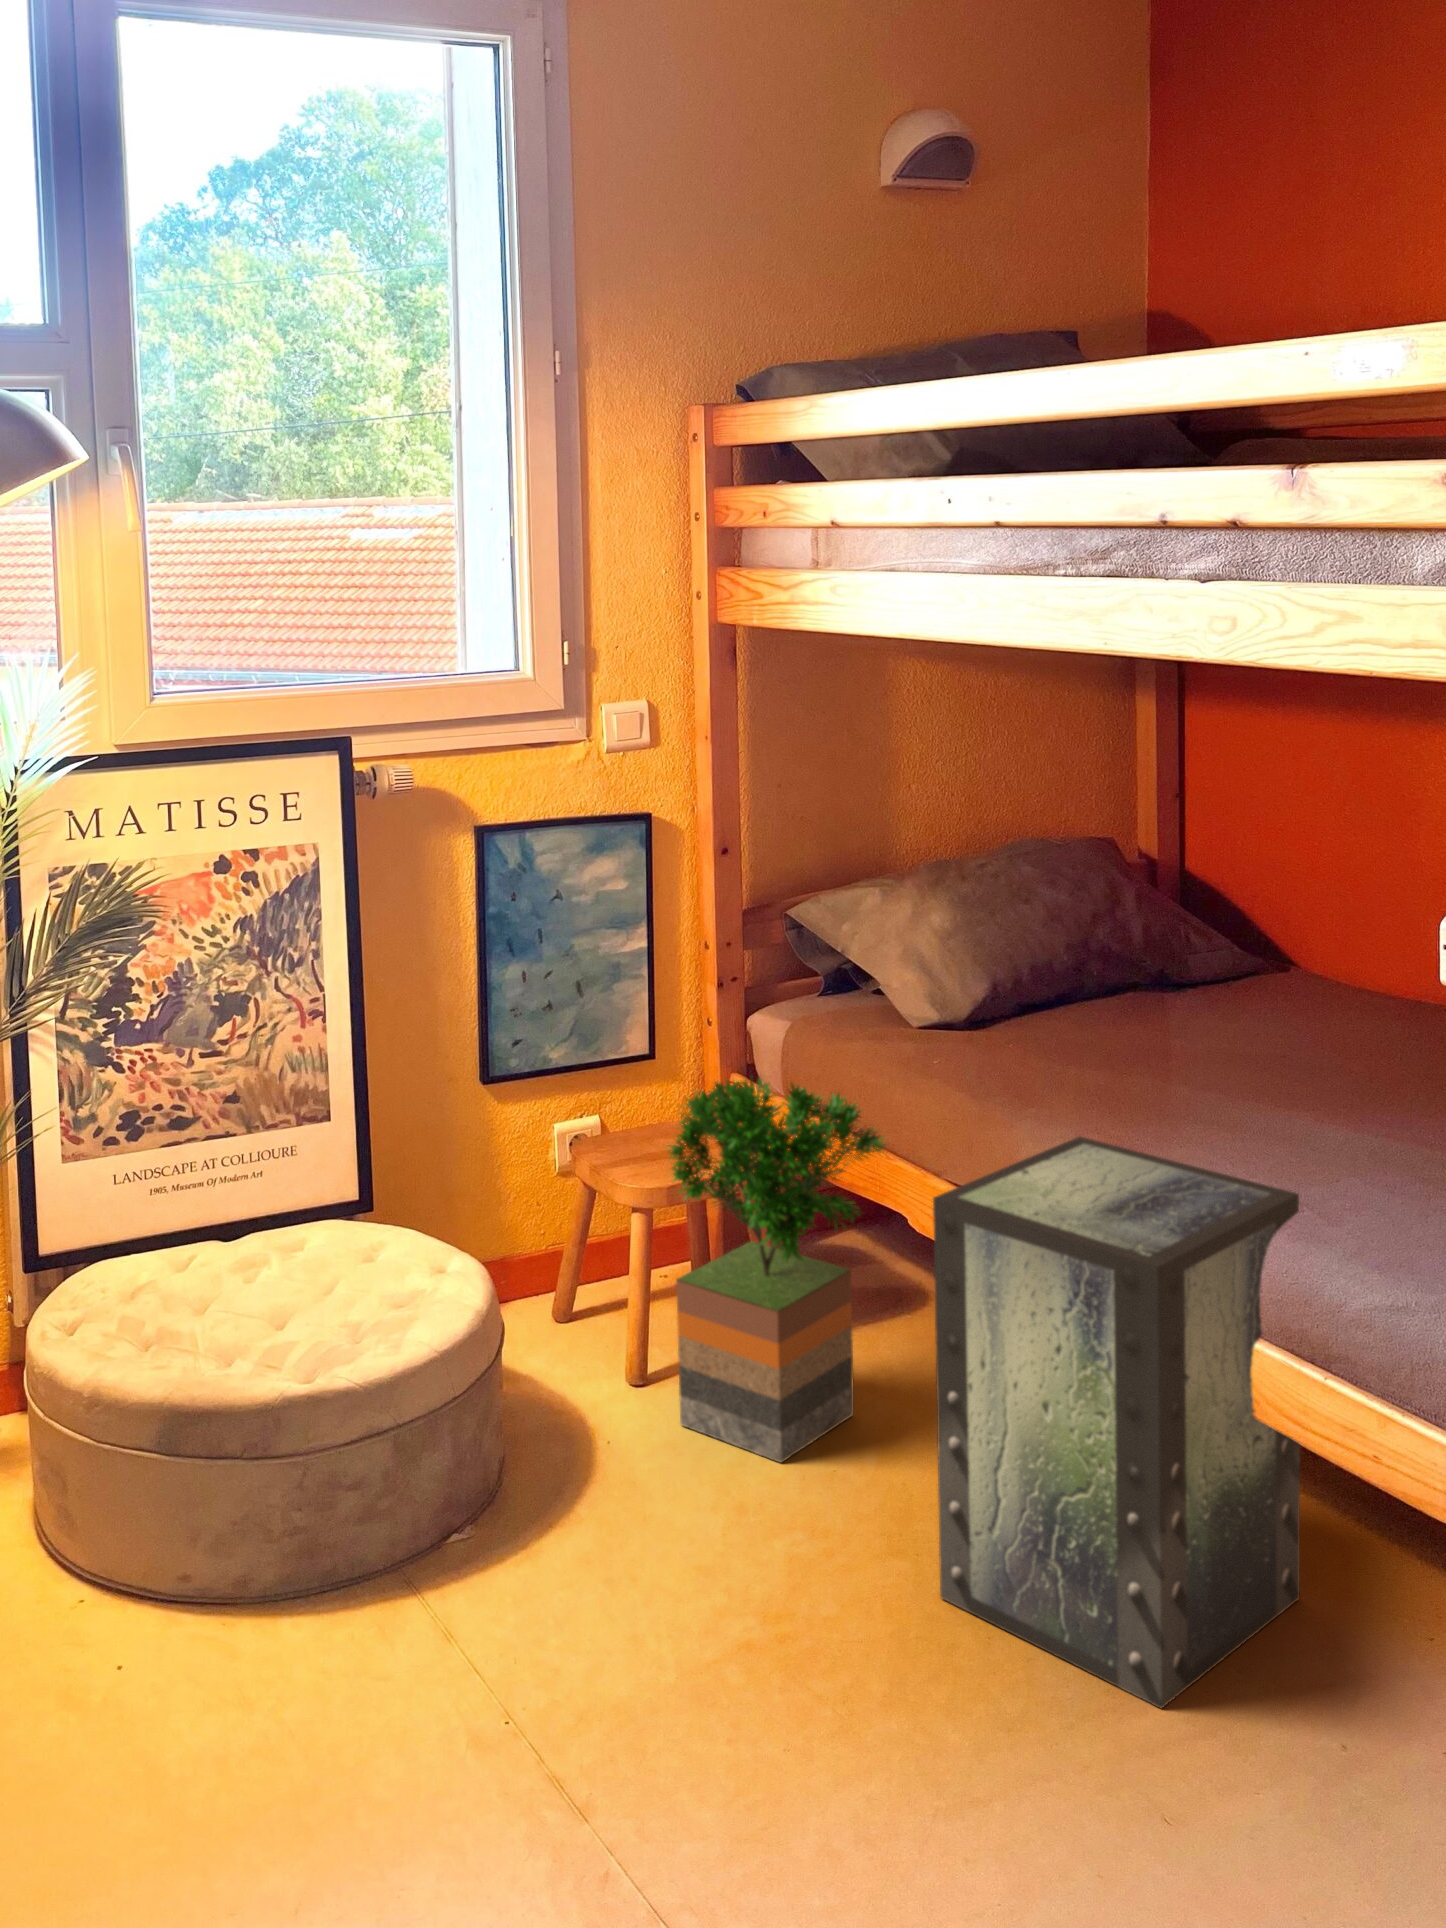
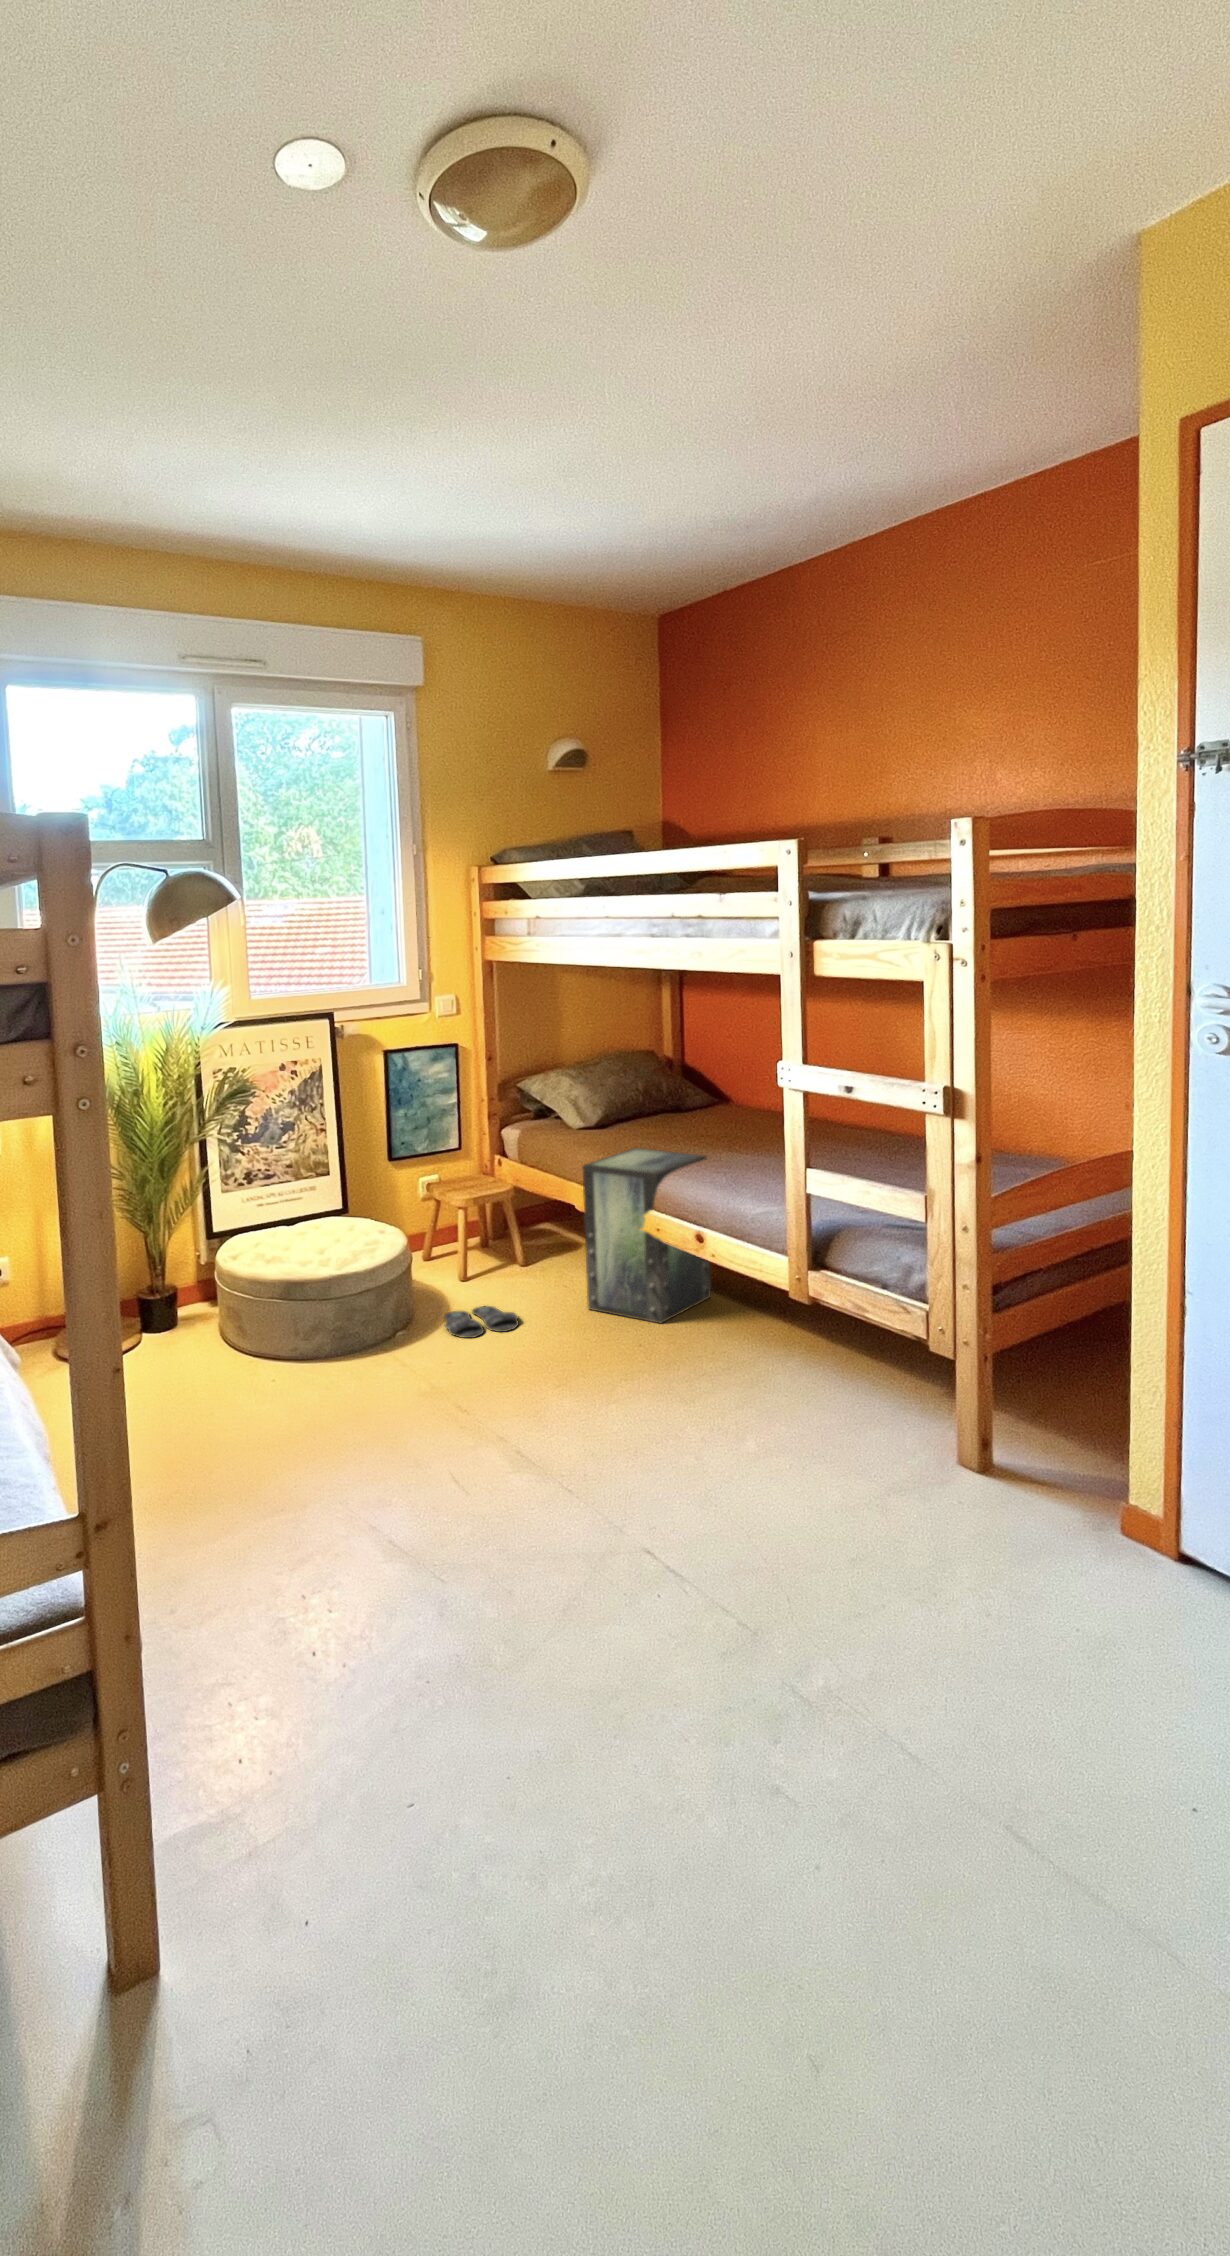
potted tree: present [668,1078,885,1463] -> none [477,1141,566,1286]
slippers: none [538,1537,743,1680] -> present [444,1306,518,1338]

